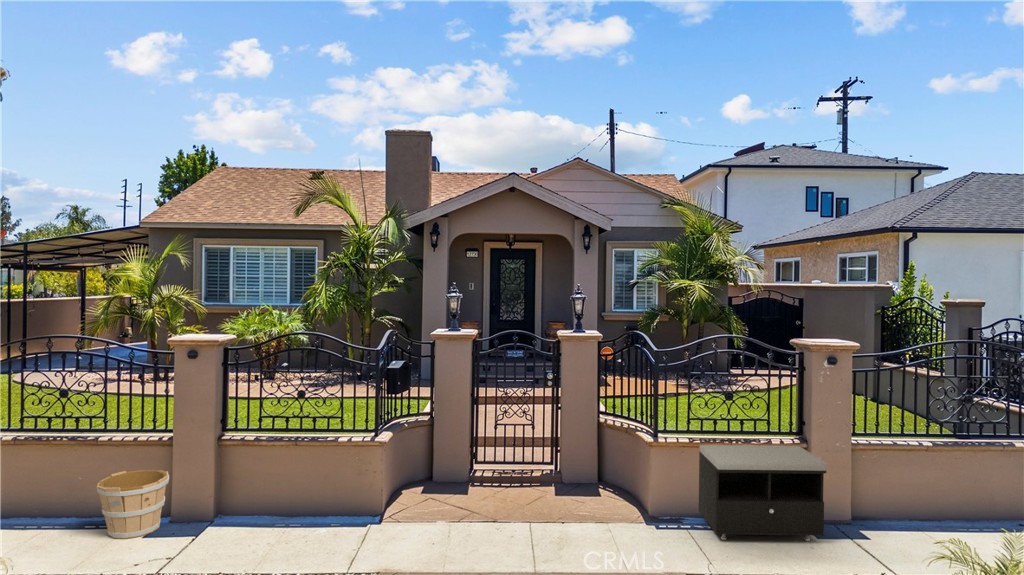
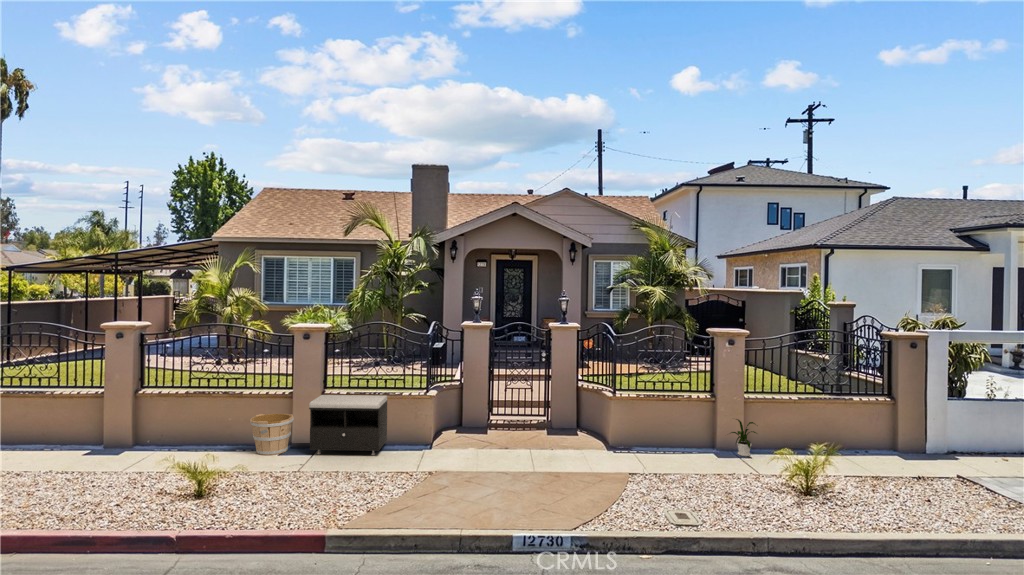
storage bench: present [699,445,826,541] -> present [309,395,387,455]
house plant: none [826,478,883,537] -> present [731,419,756,456]

